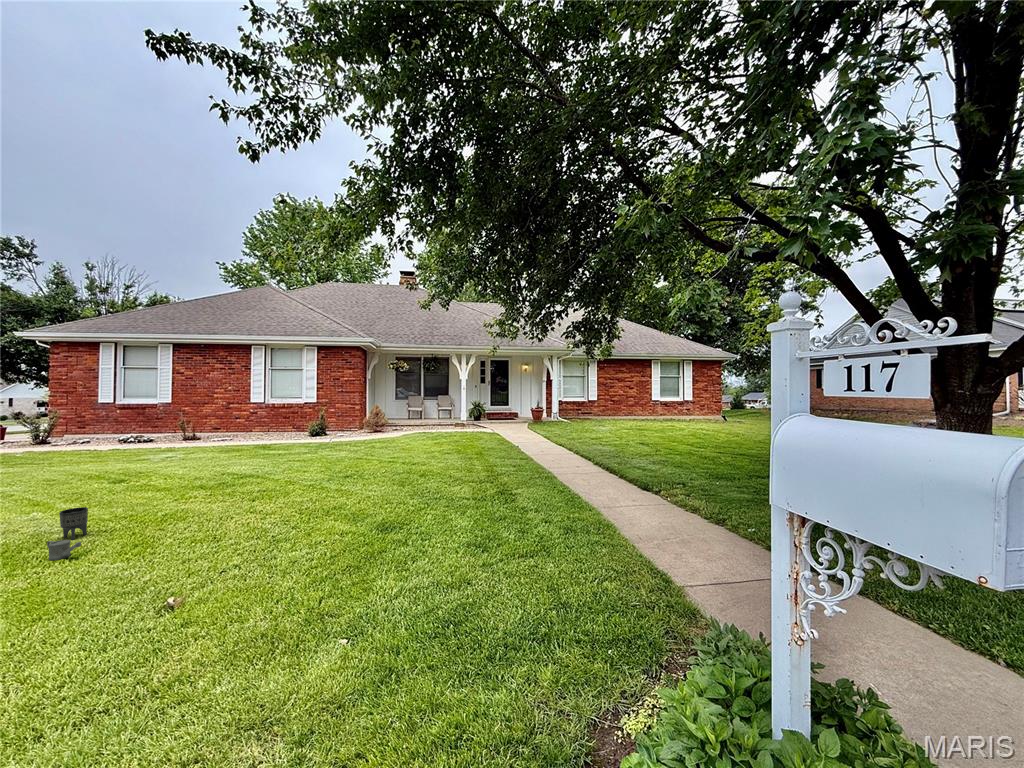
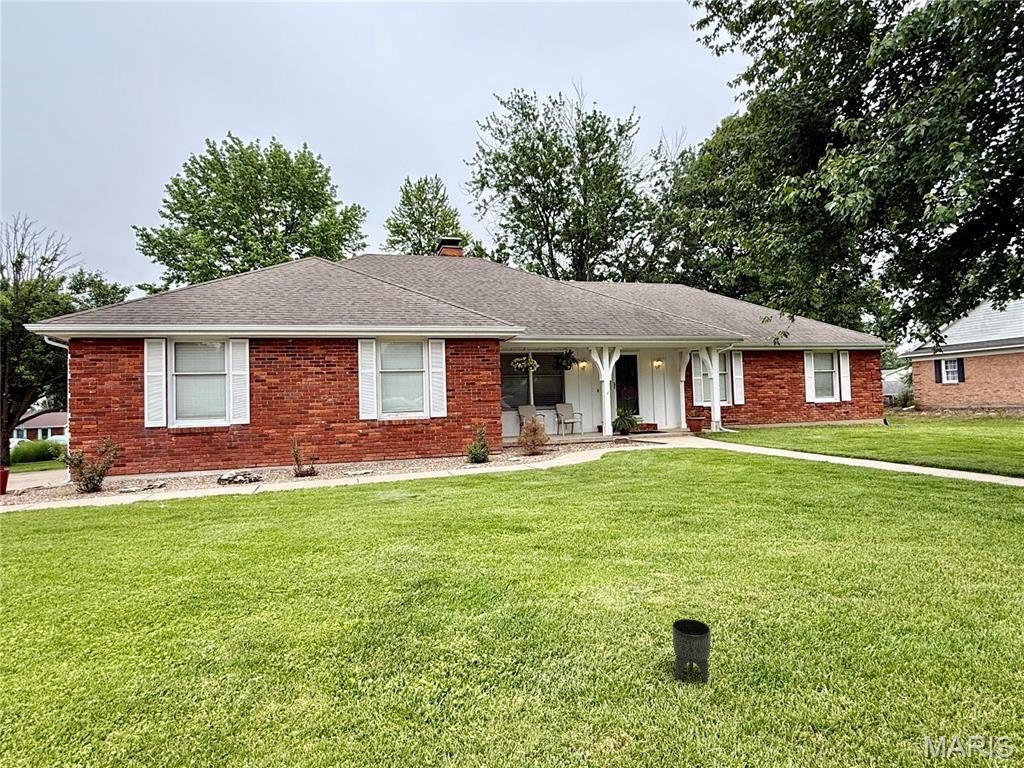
watering can: present [47,540,81,560] -> none [774,690,857,736]

